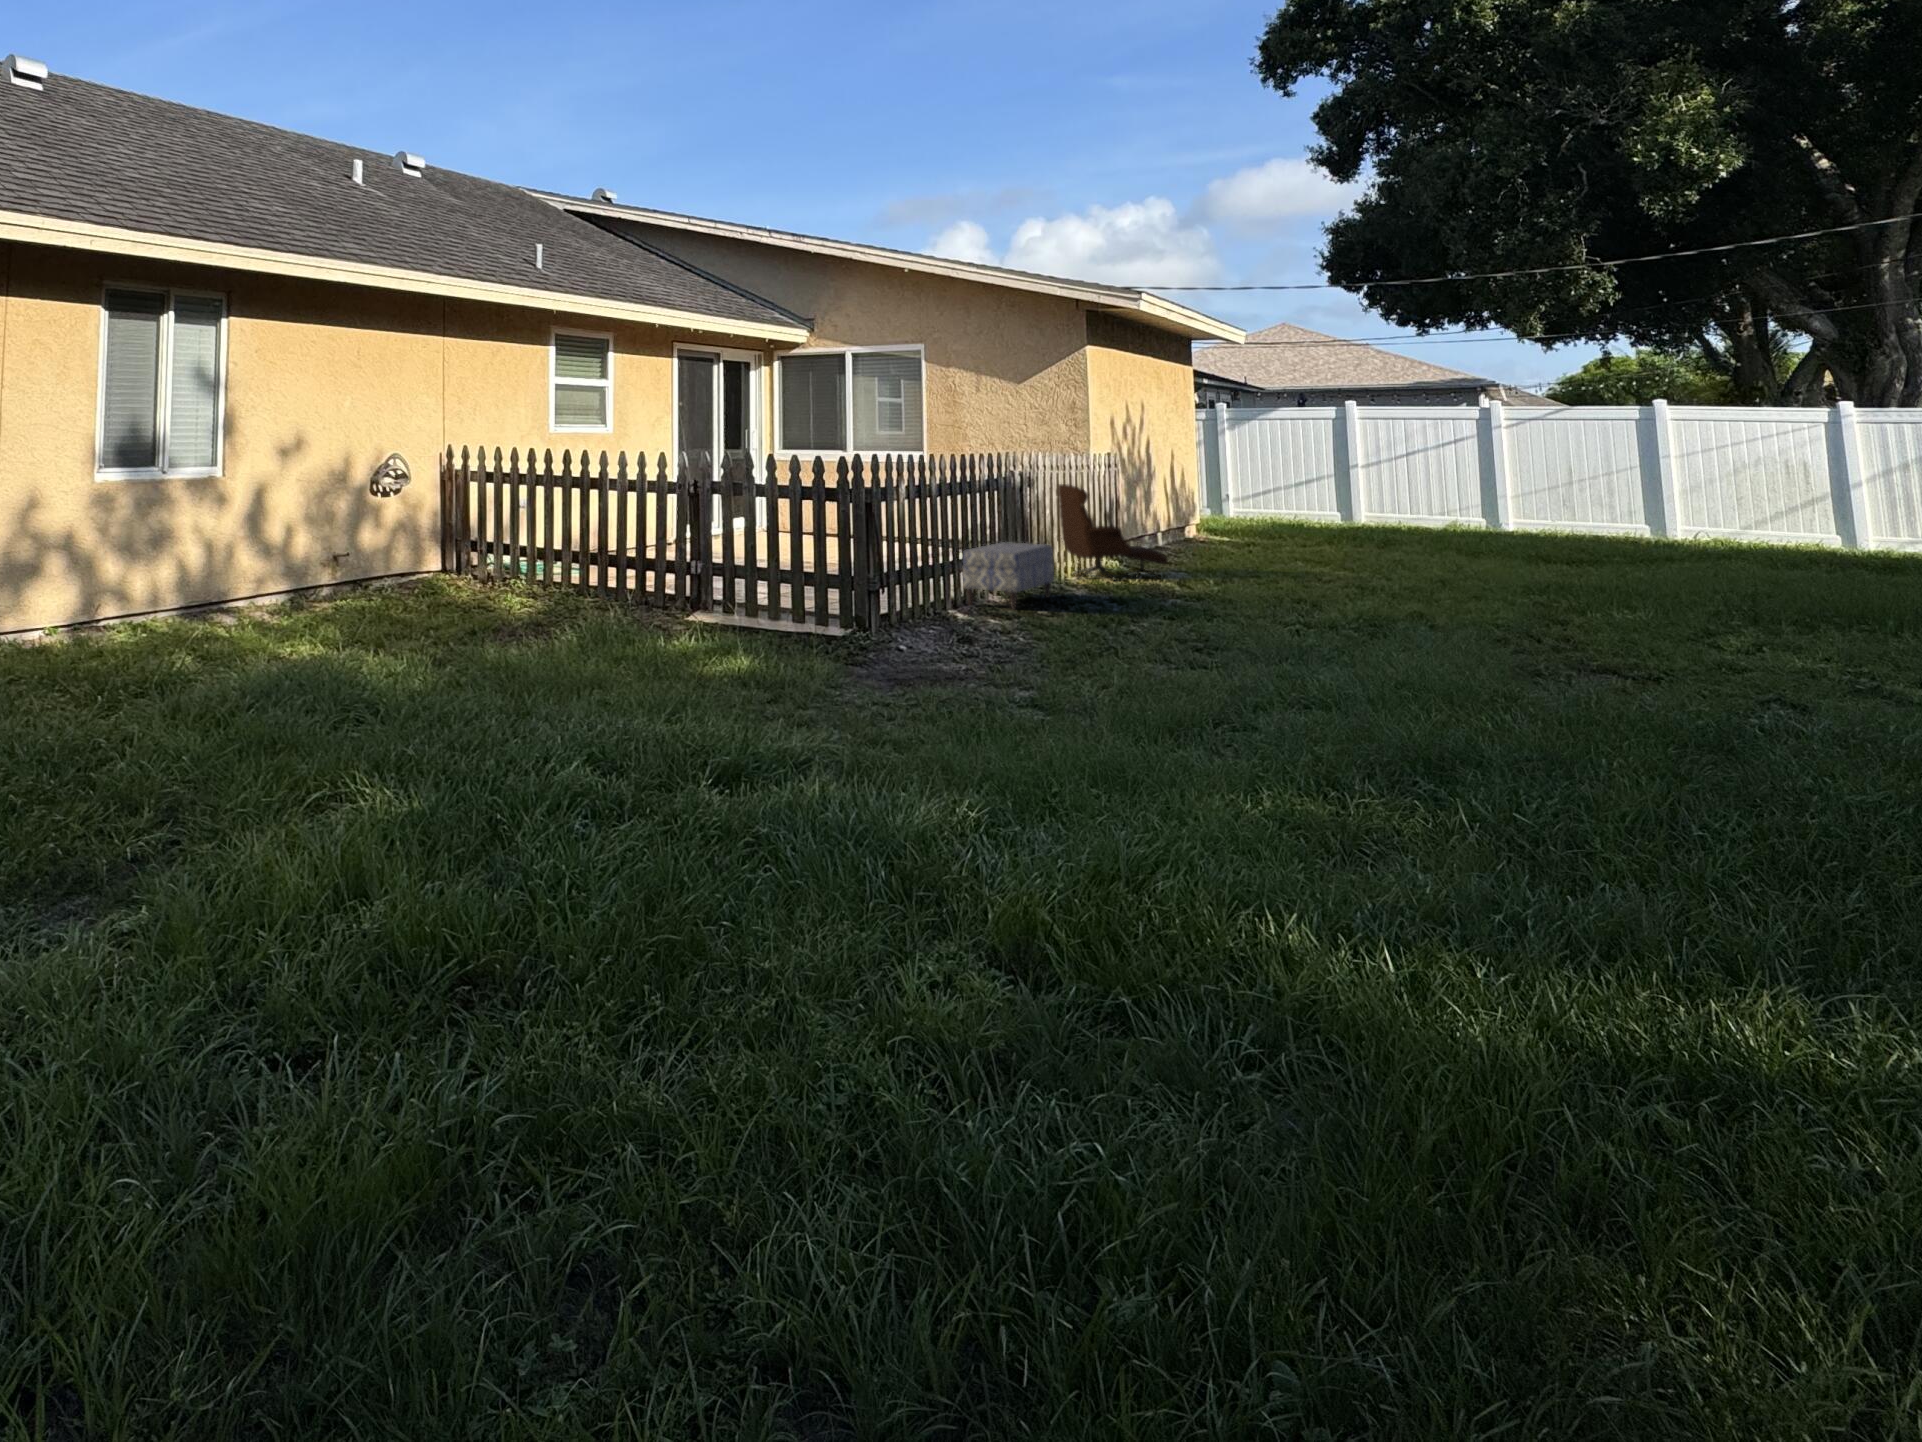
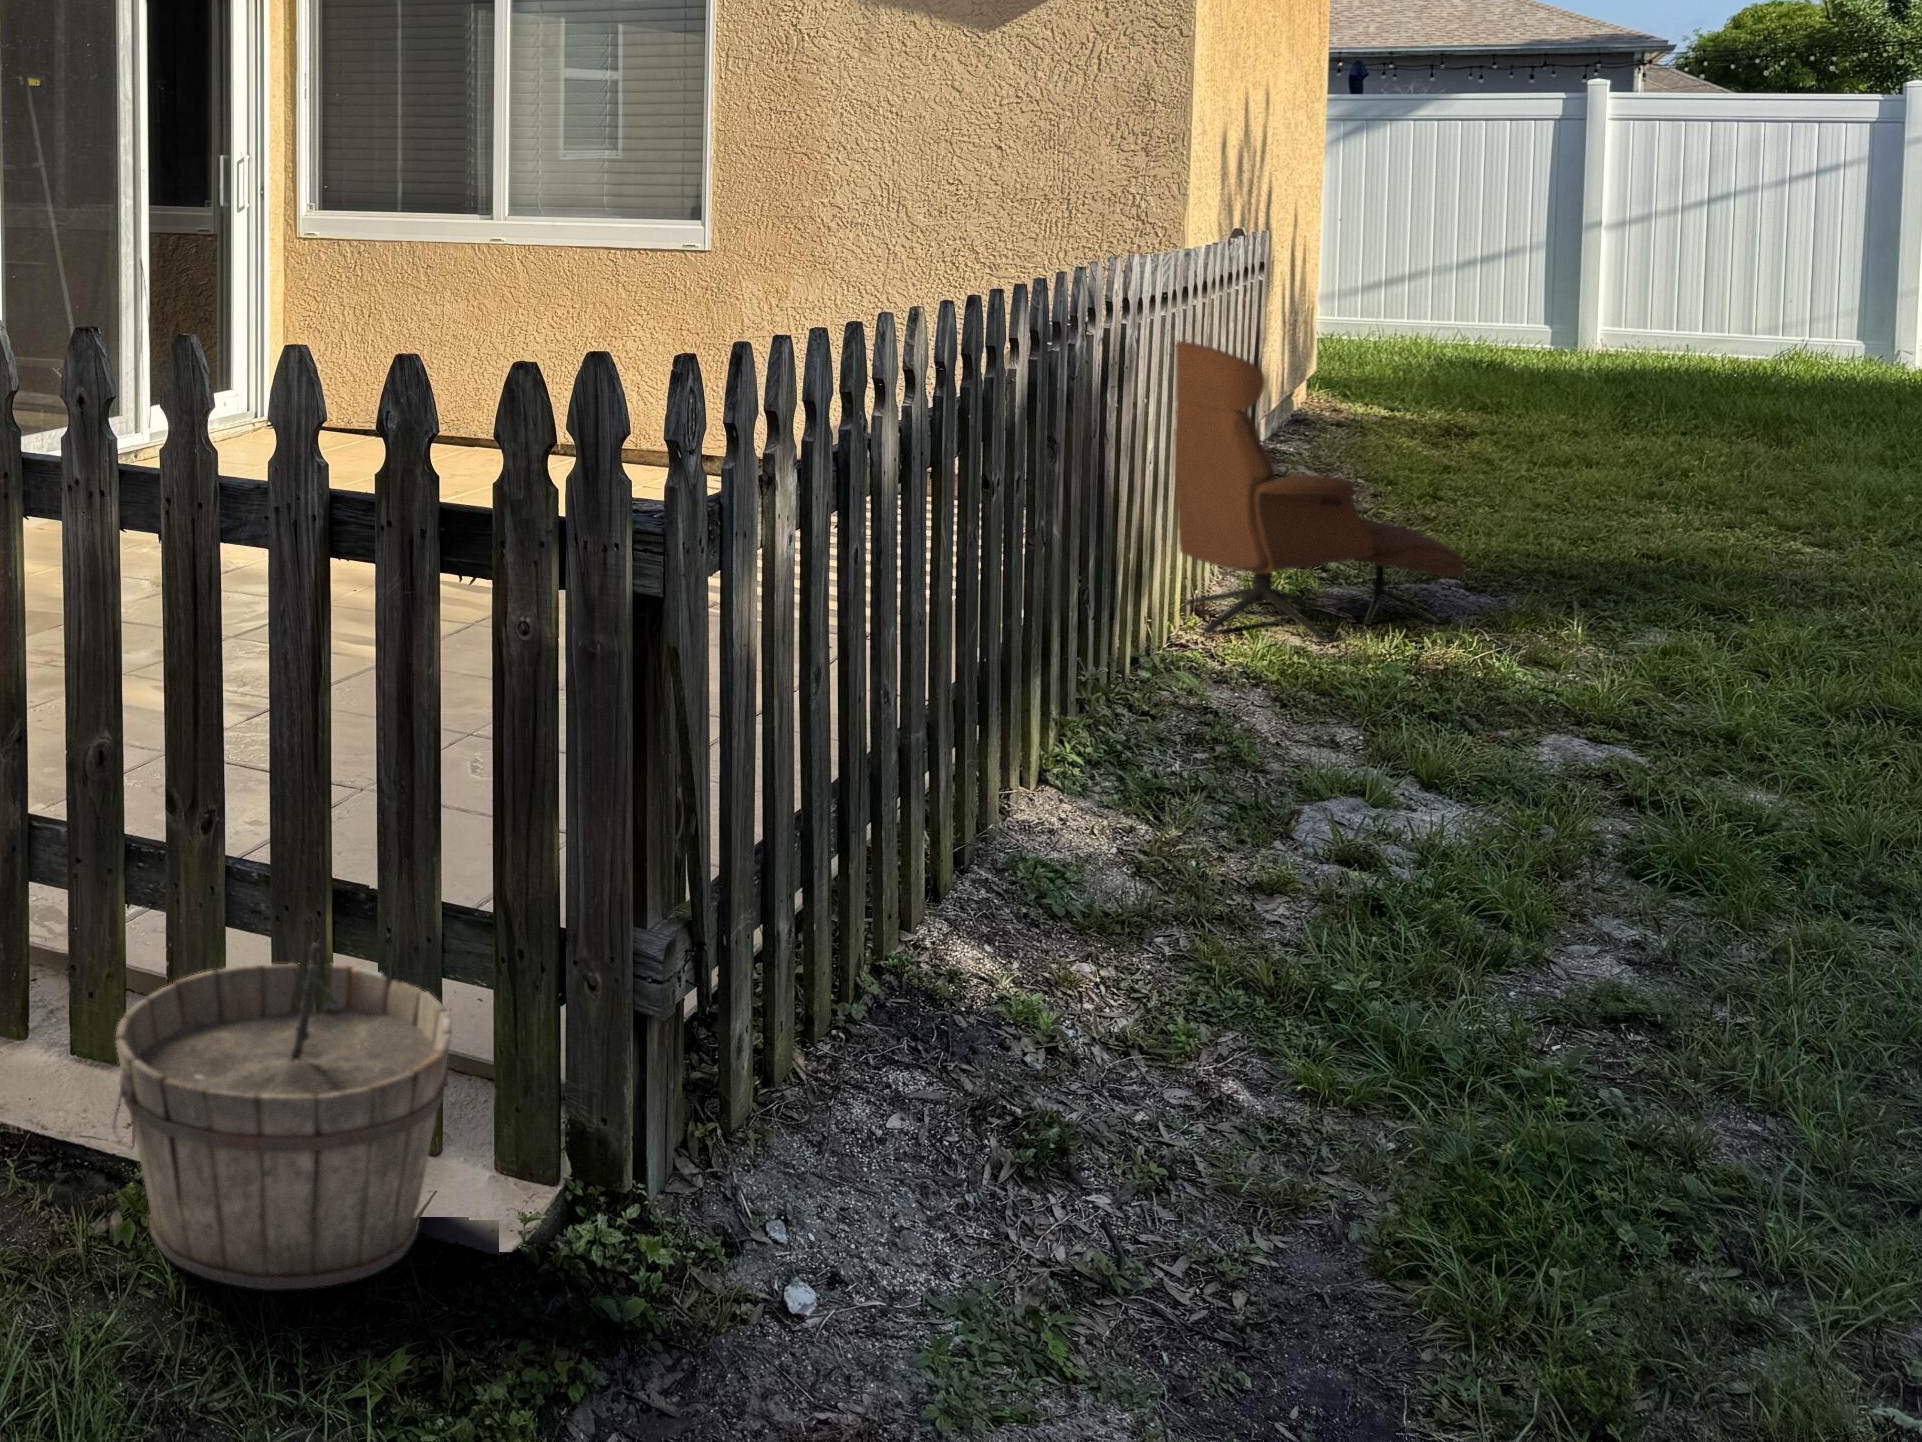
bench: present [963,542,1054,609] -> none [955,577,1240,892]
wooden bucket: none [763,573,830,634] -> present [113,944,452,1290]

